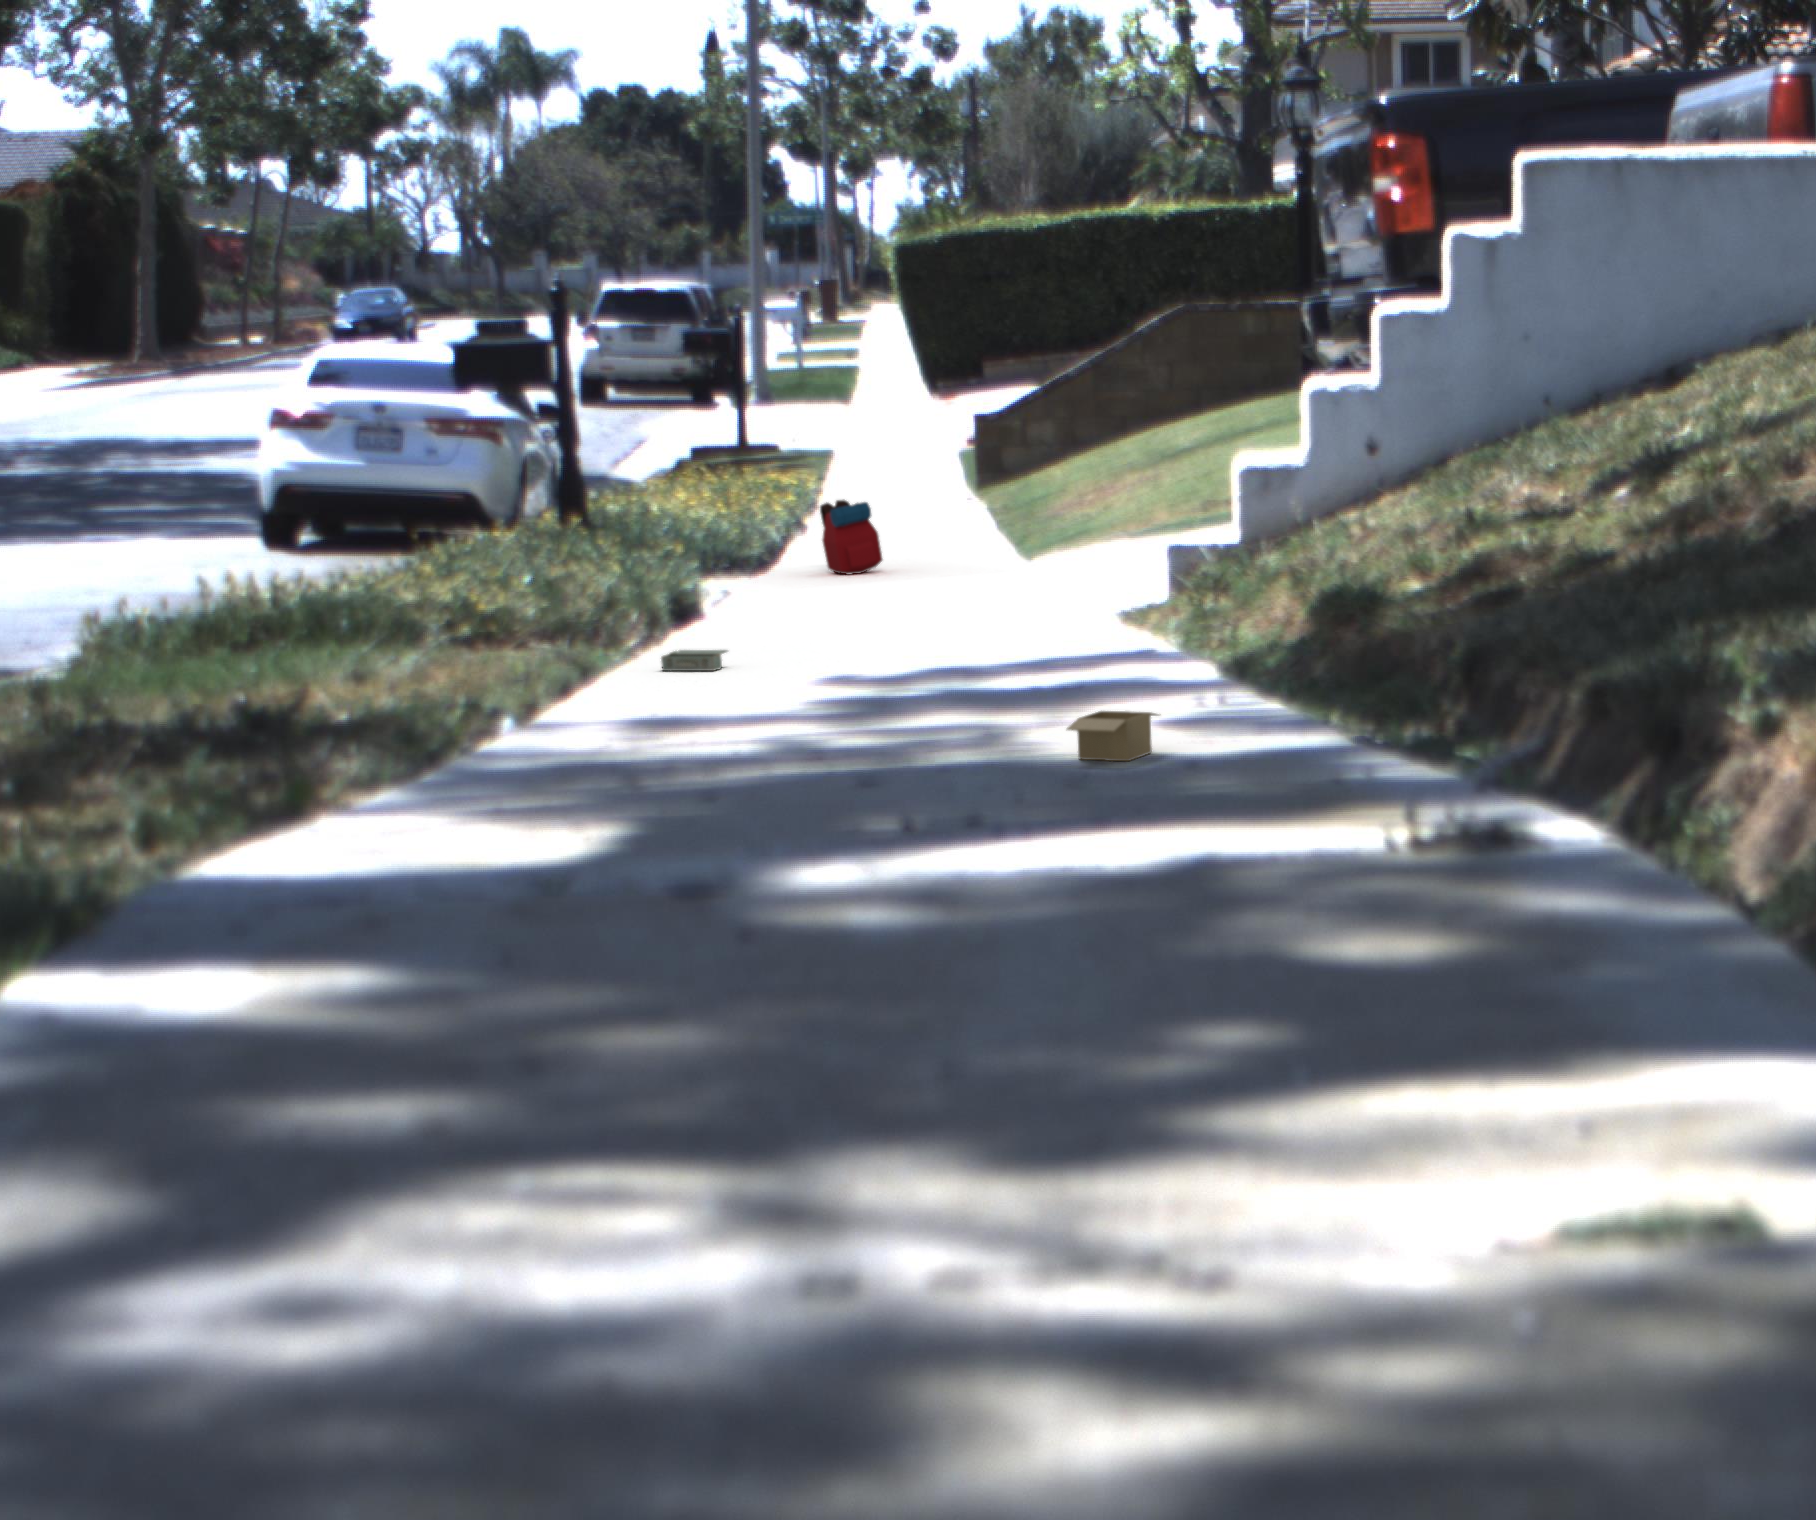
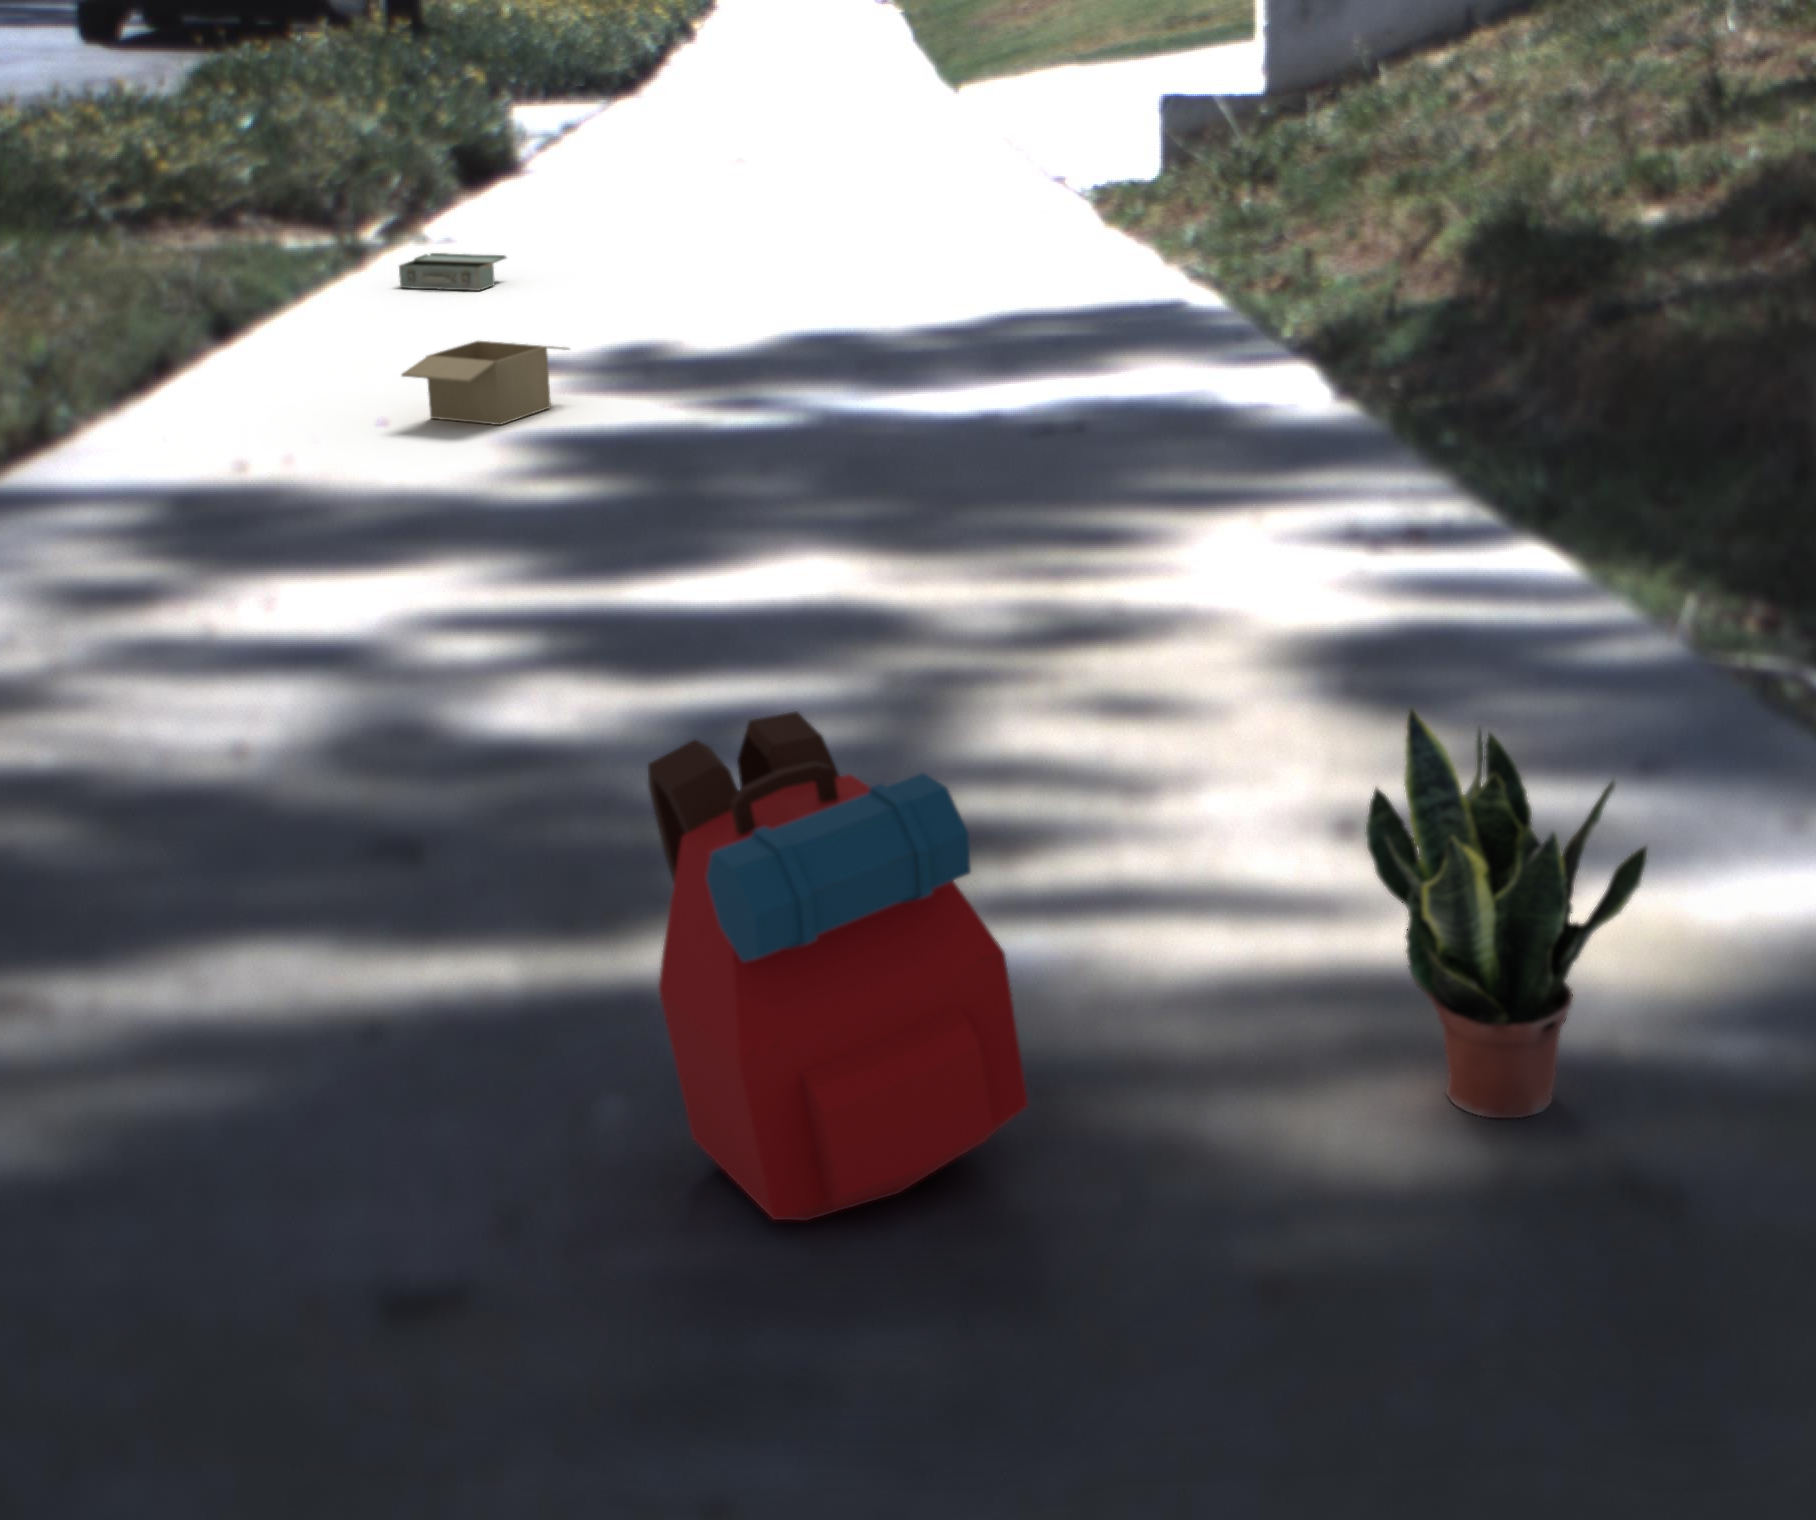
backpack: present [820,500,883,574] -> present [648,712,1028,1221]
cardboard box: present [1067,711,1158,761] -> present [402,341,569,425]
potted plant: none [1157,716,1259,874] -> present [1366,709,1647,1118]

